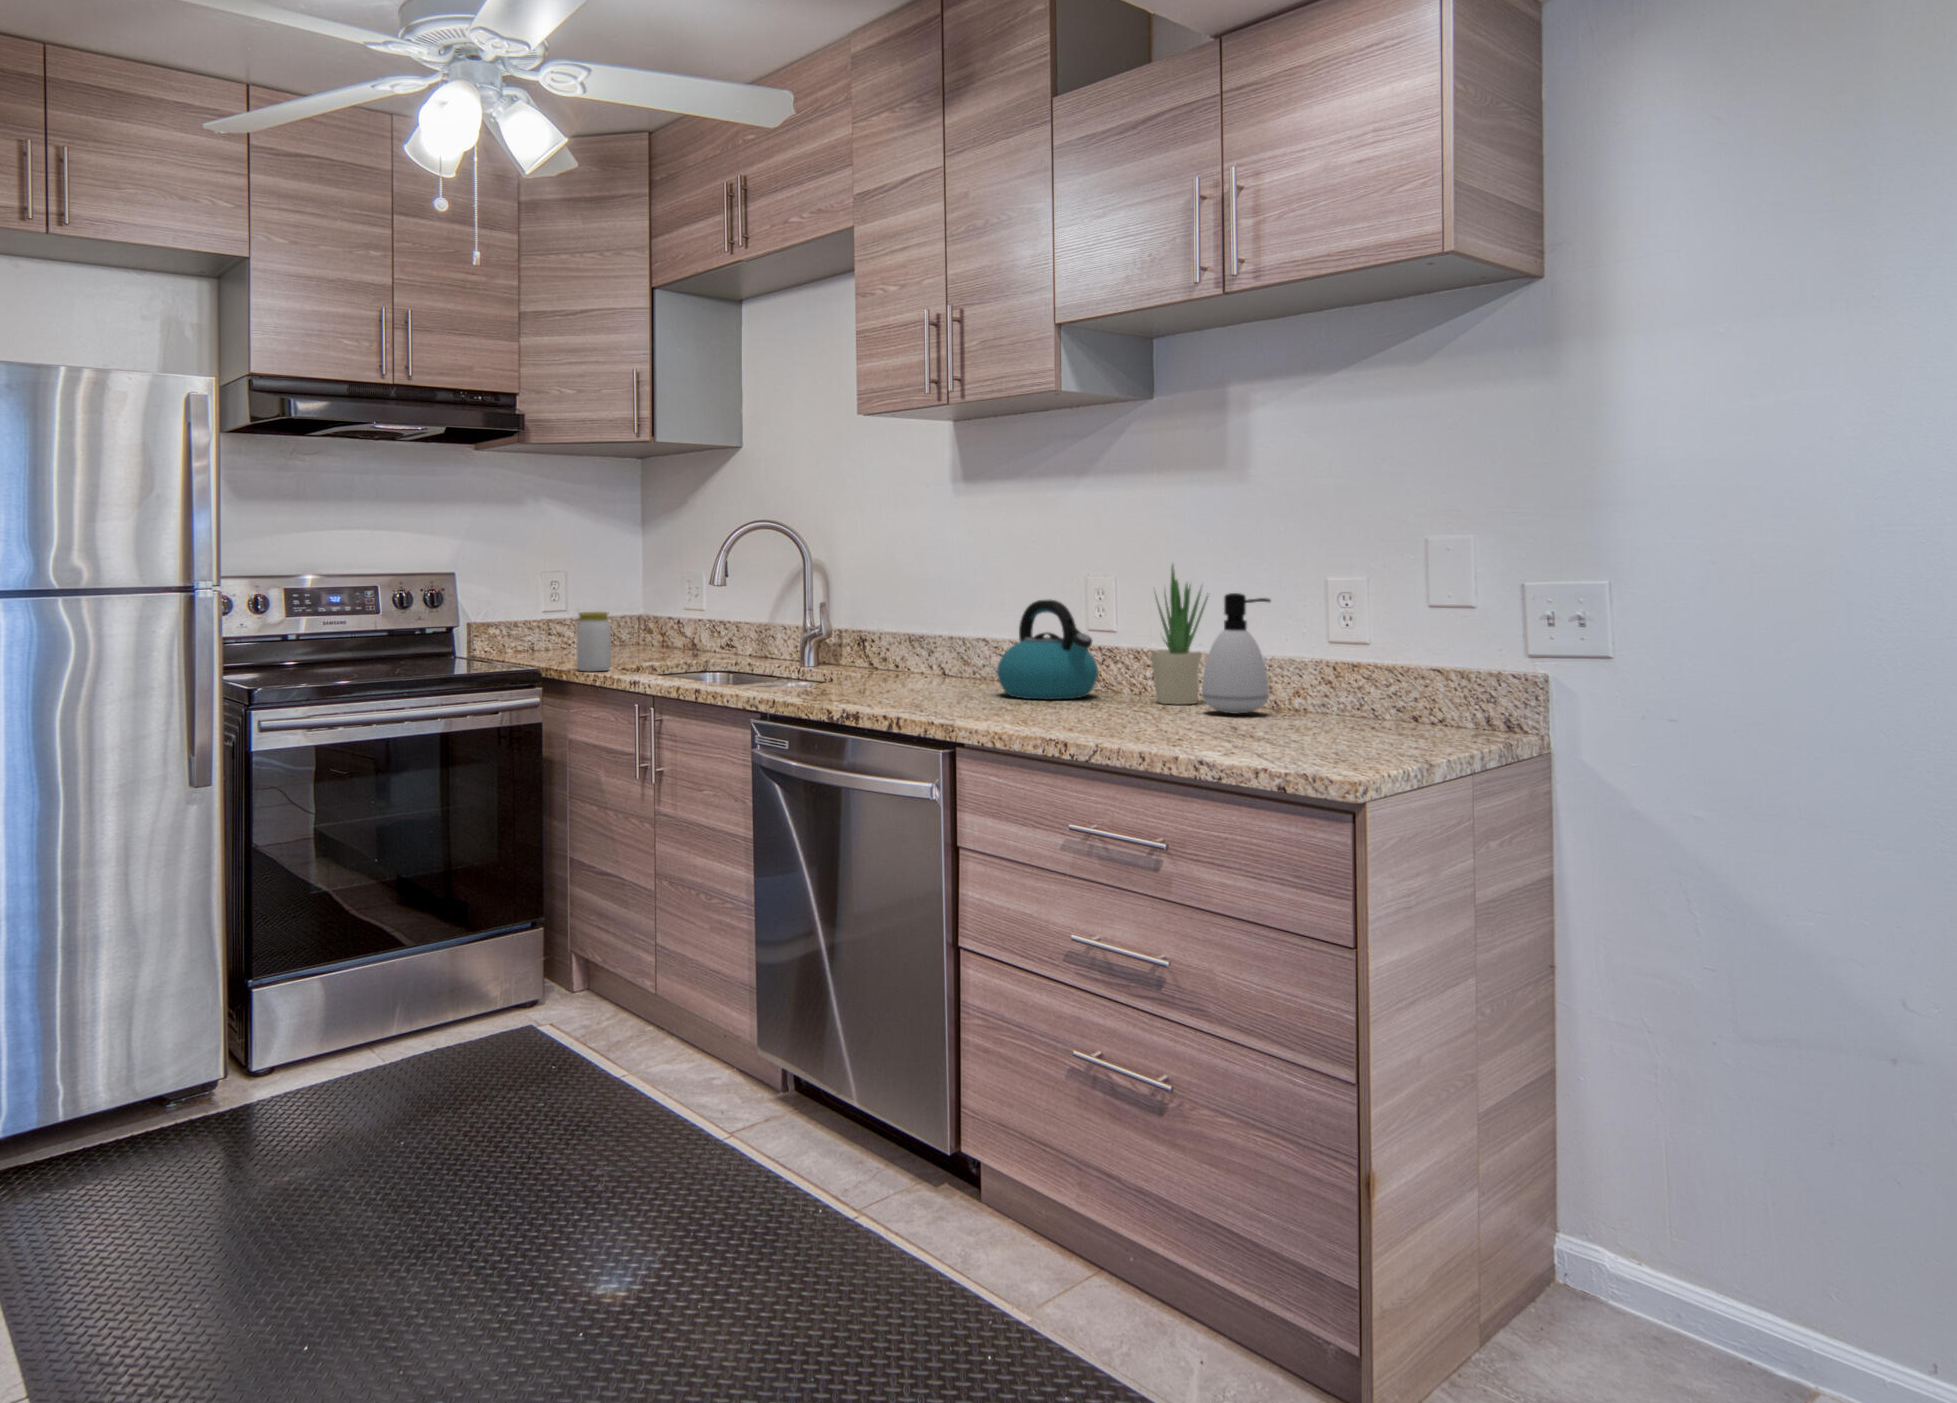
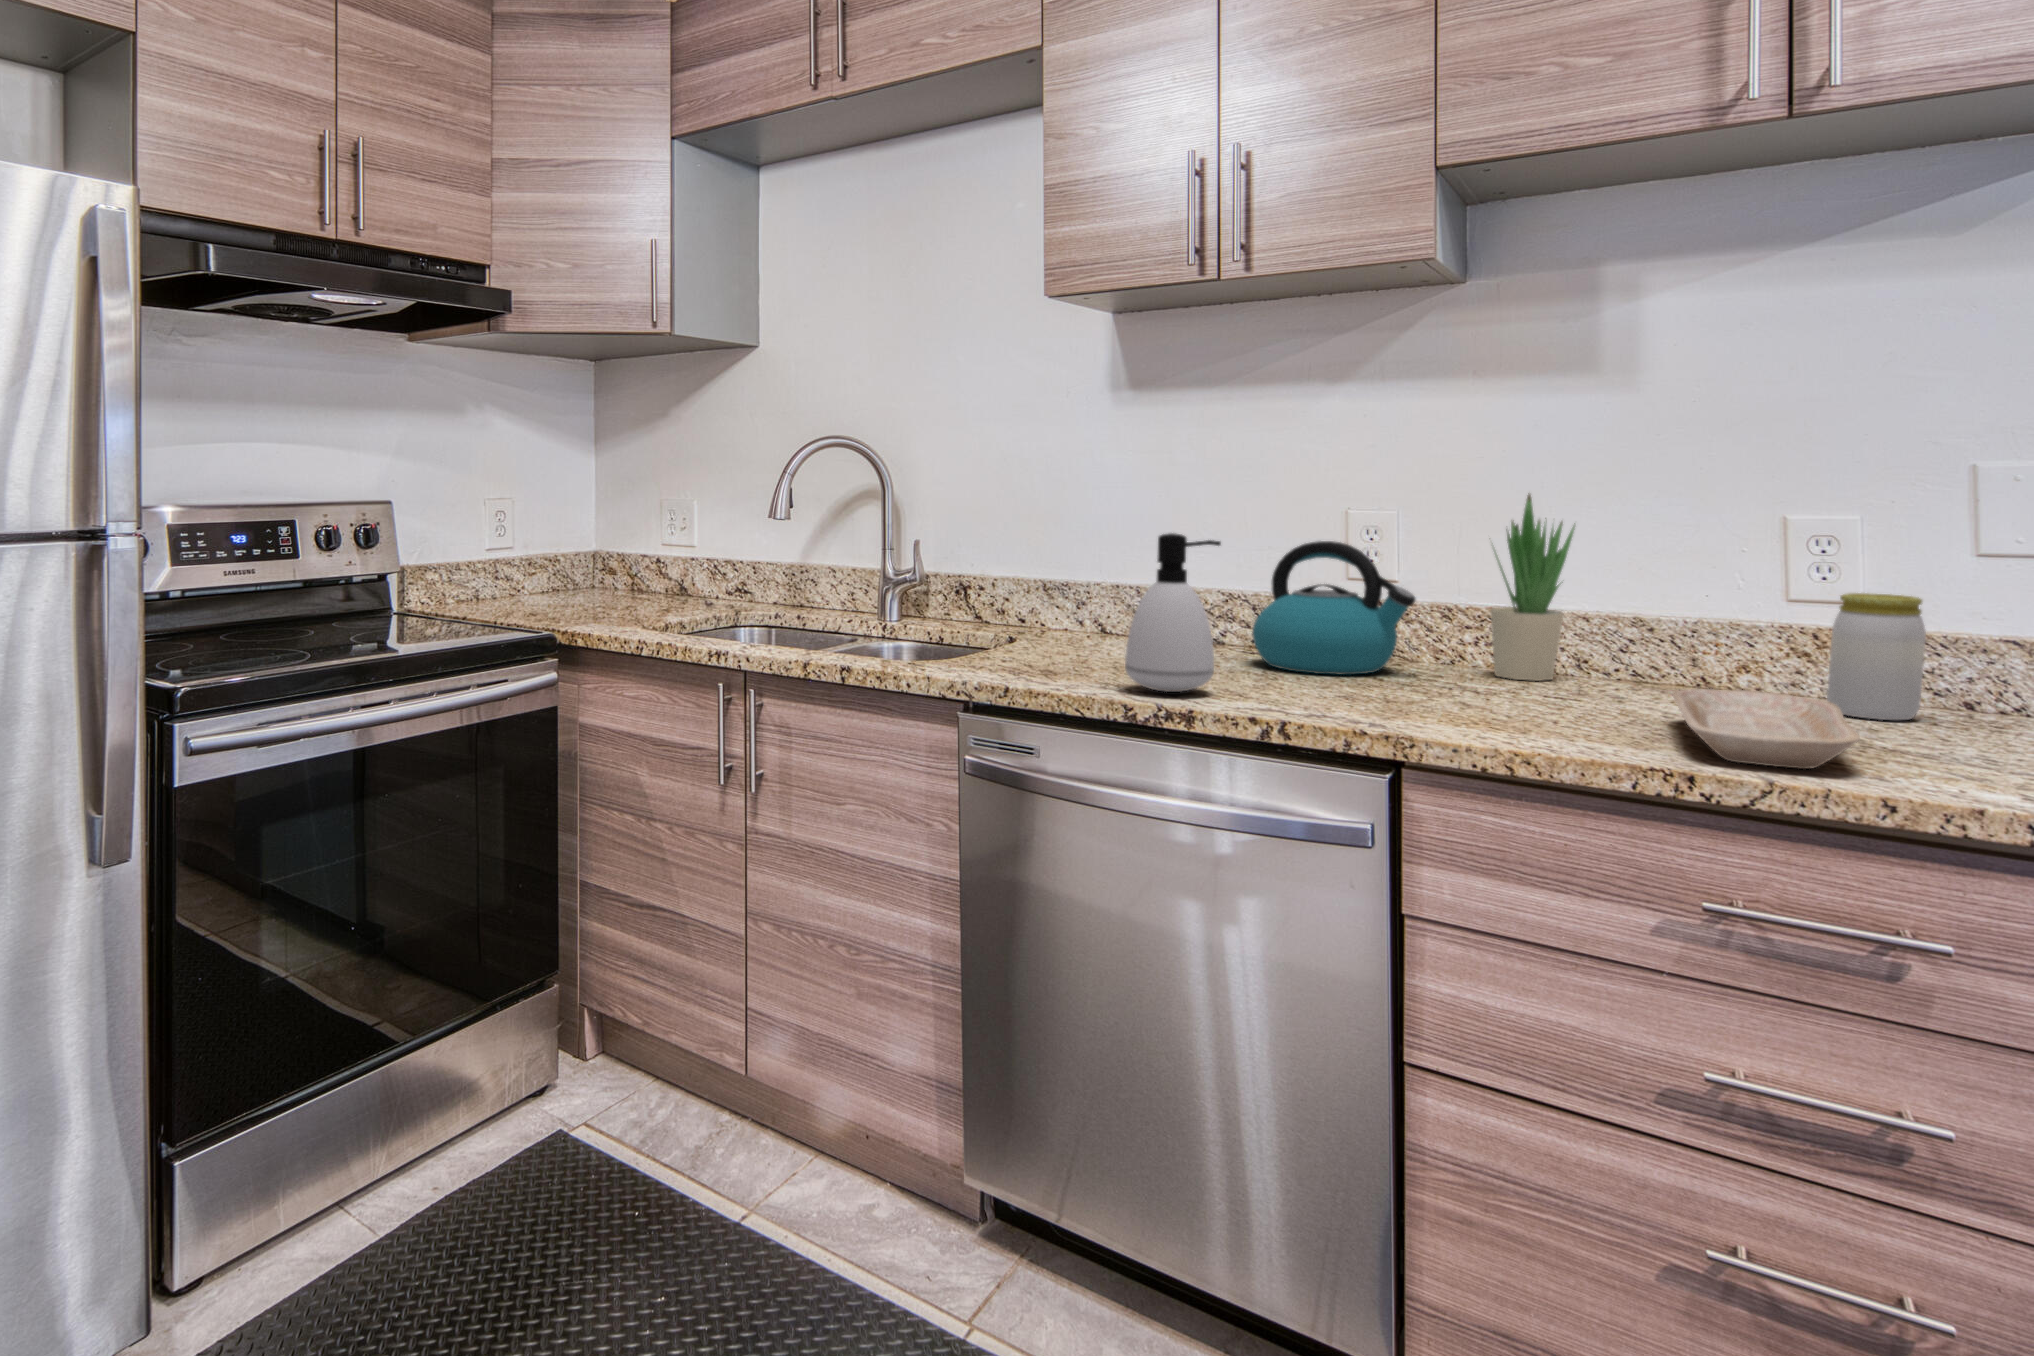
soap dispenser: present [1202,593,1270,714] -> present [1125,533,1221,692]
jar: present [576,612,611,672] -> present [1827,593,1926,720]
tray: none [1083,700,1242,740] -> present [1672,689,1860,769]

